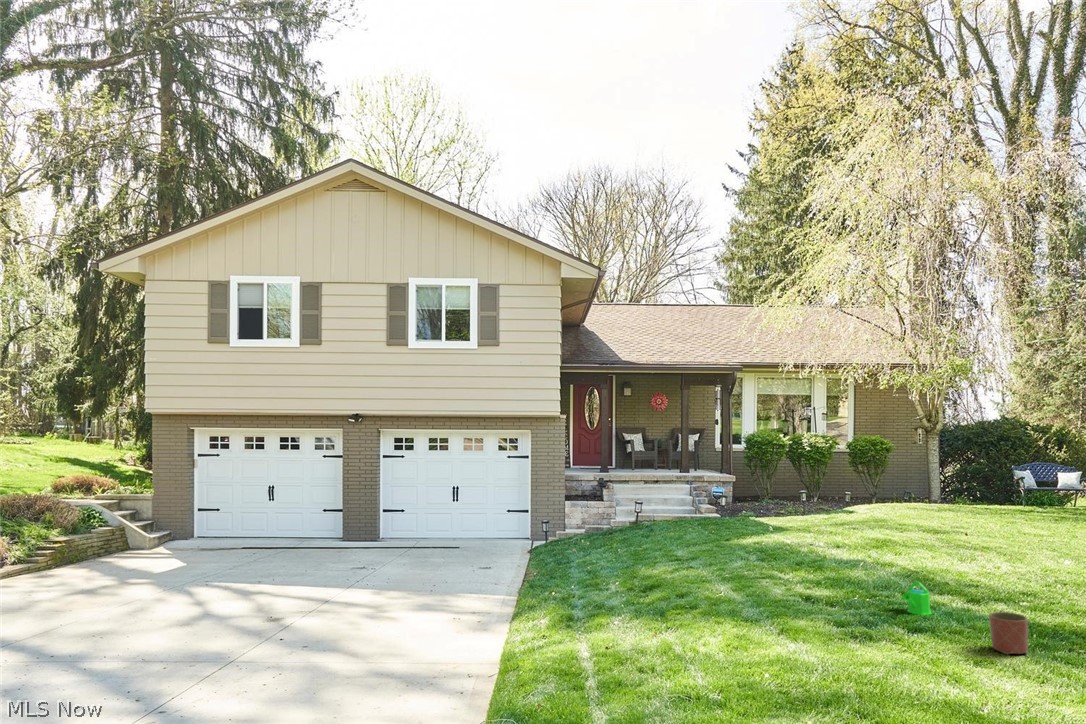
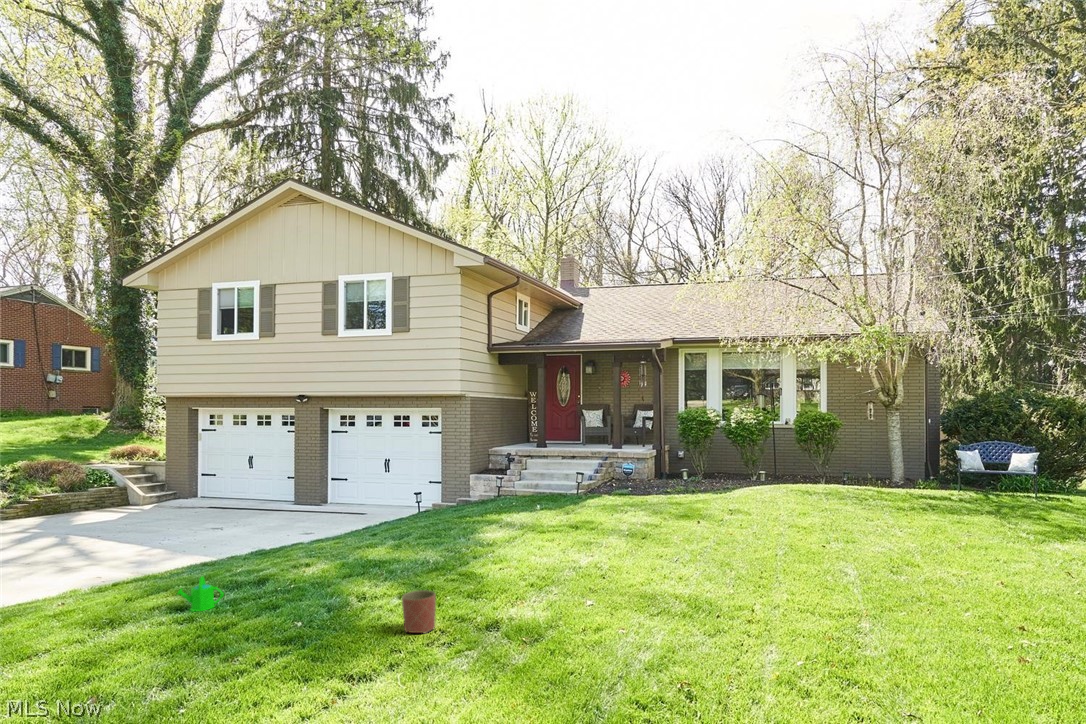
watering can: present [903,582,932,615] -> present [177,576,224,611]

